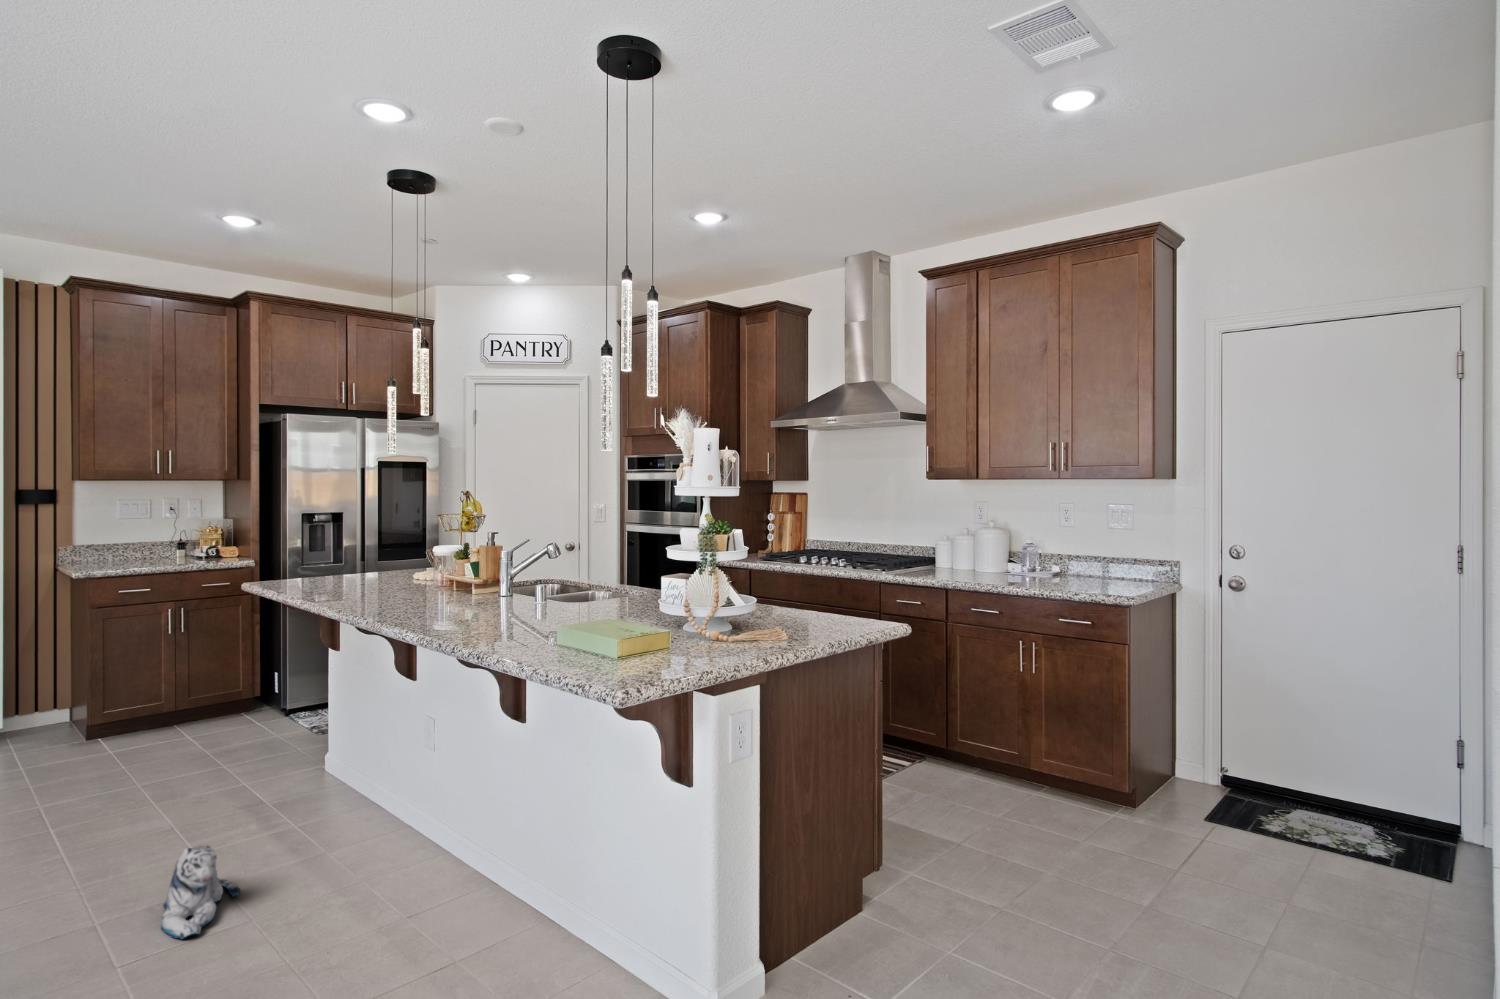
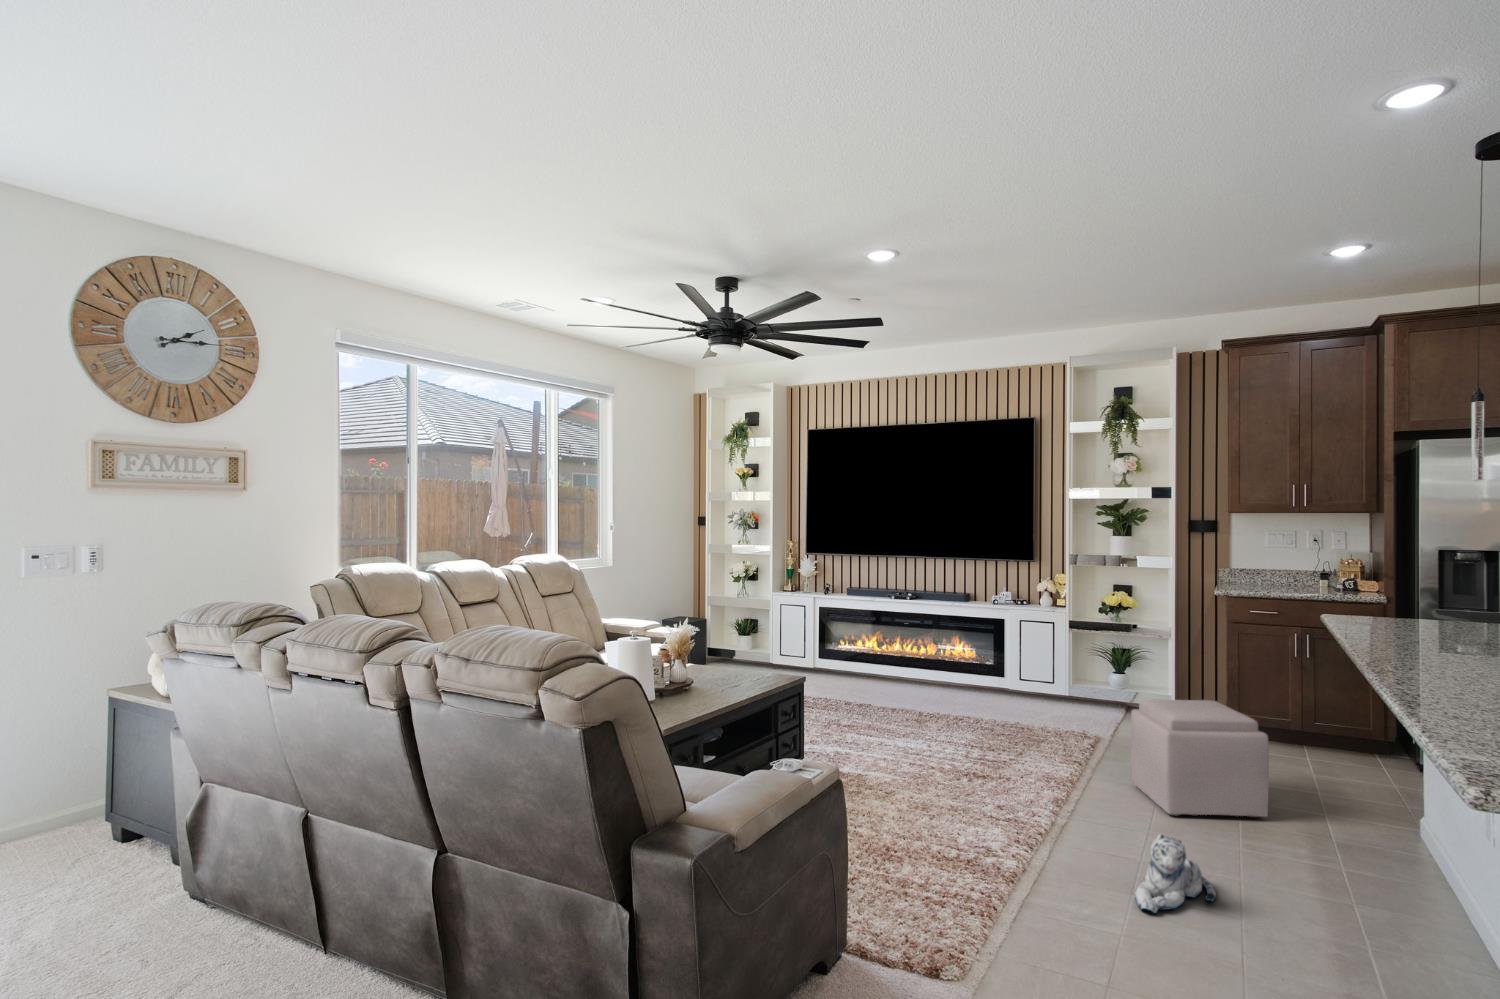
ottoman: none [34,695,213,838] -> present [1131,700,1269,818]

